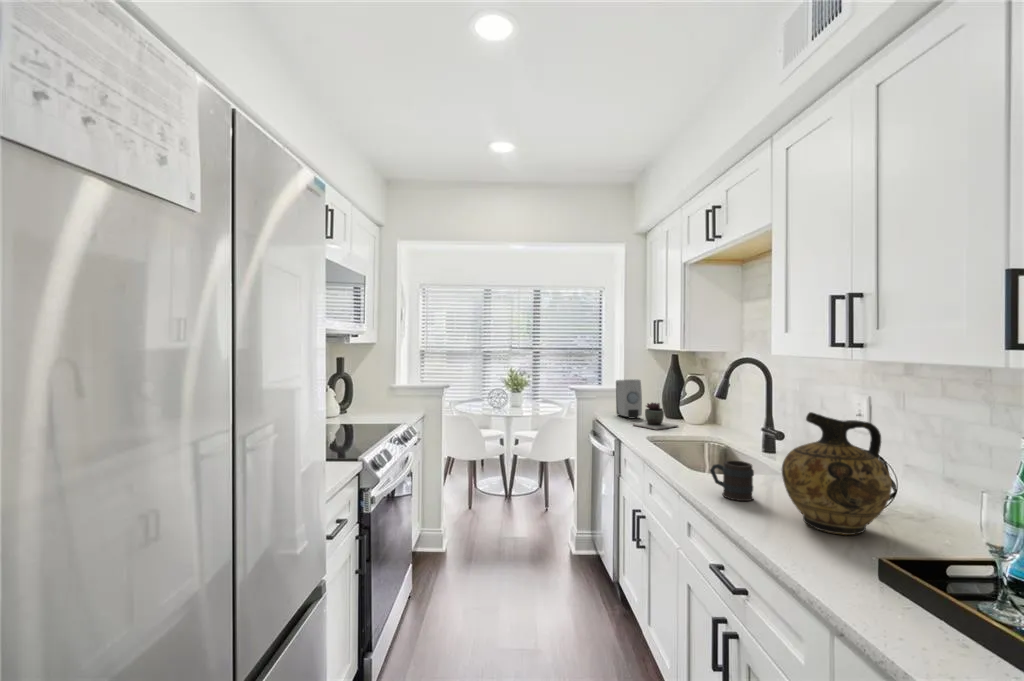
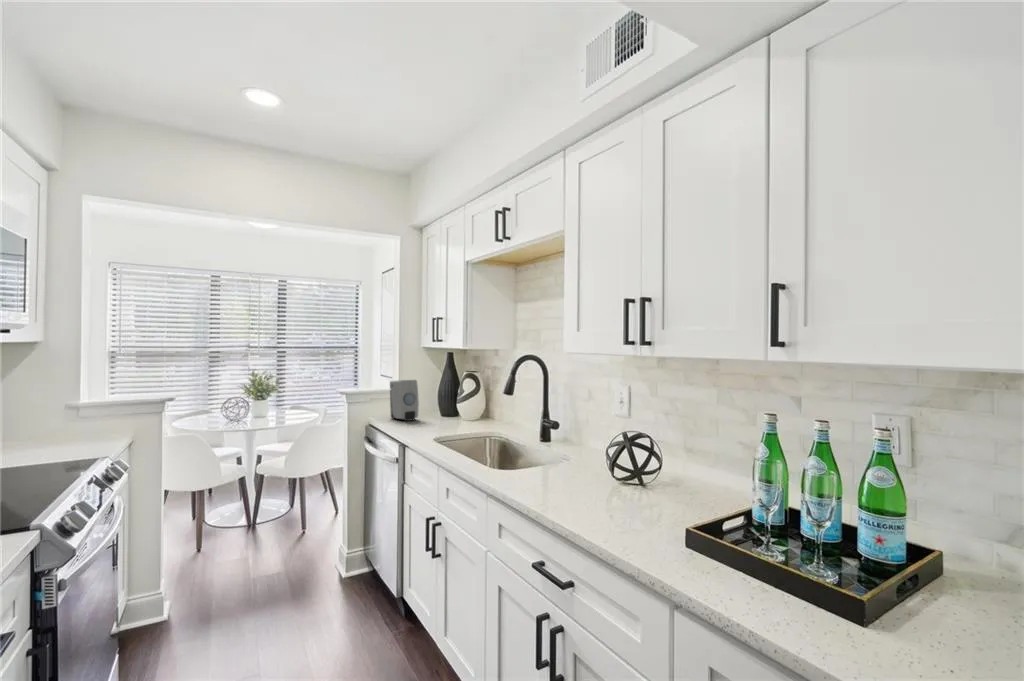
succulent plant: present [633,403,678,430] -> none [413,403,458,431]
ceramic jug: present [782,412,892,535] -> none [594,404,679,513]
mug: present [710,460,754,501] -> none [523,456,562,495]

